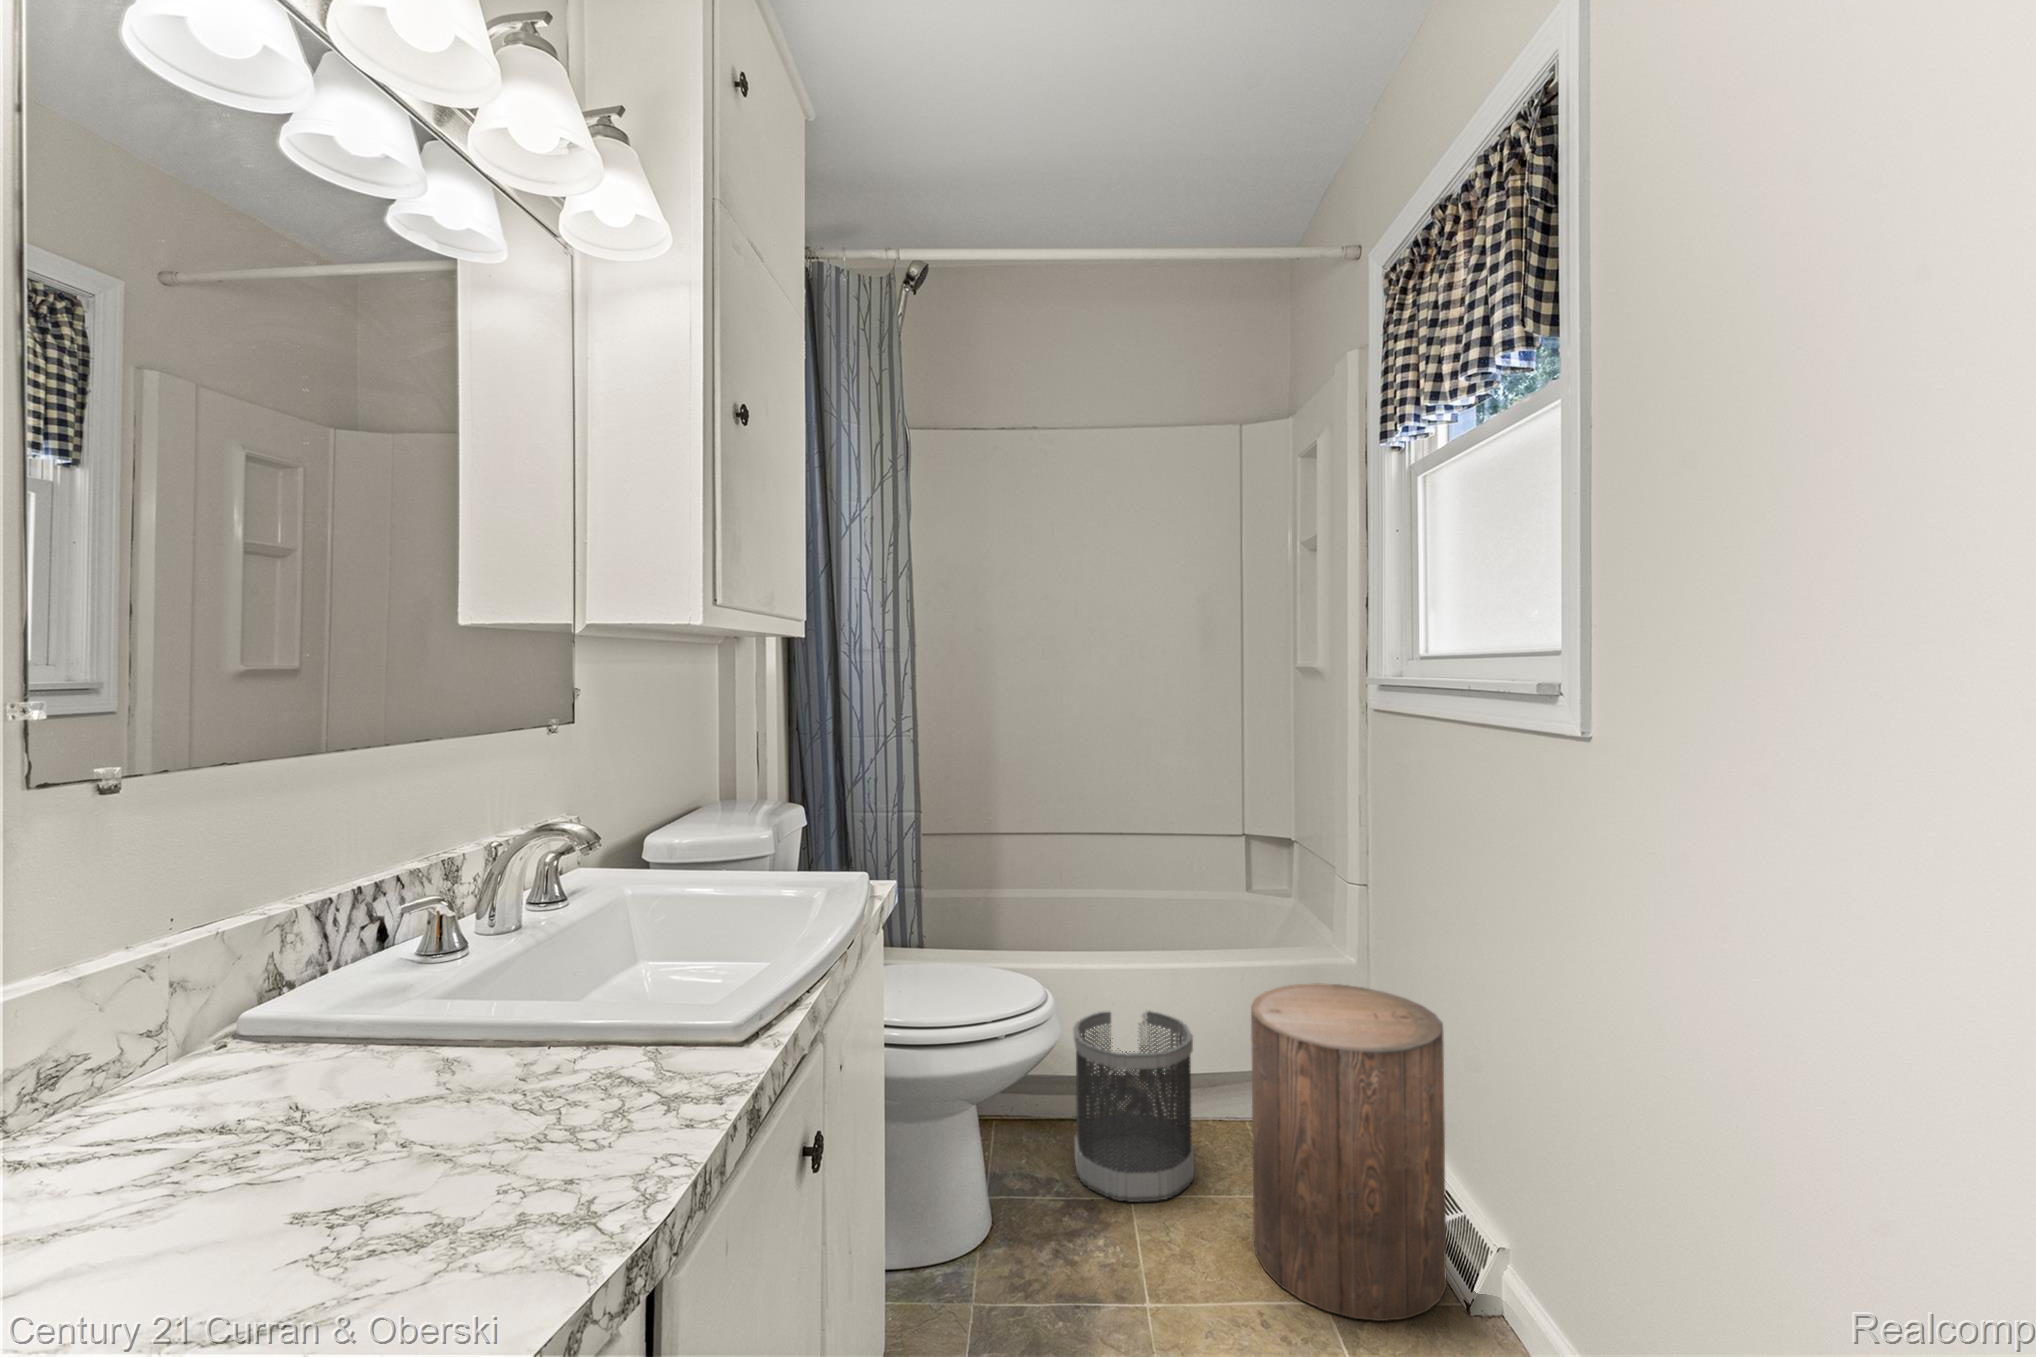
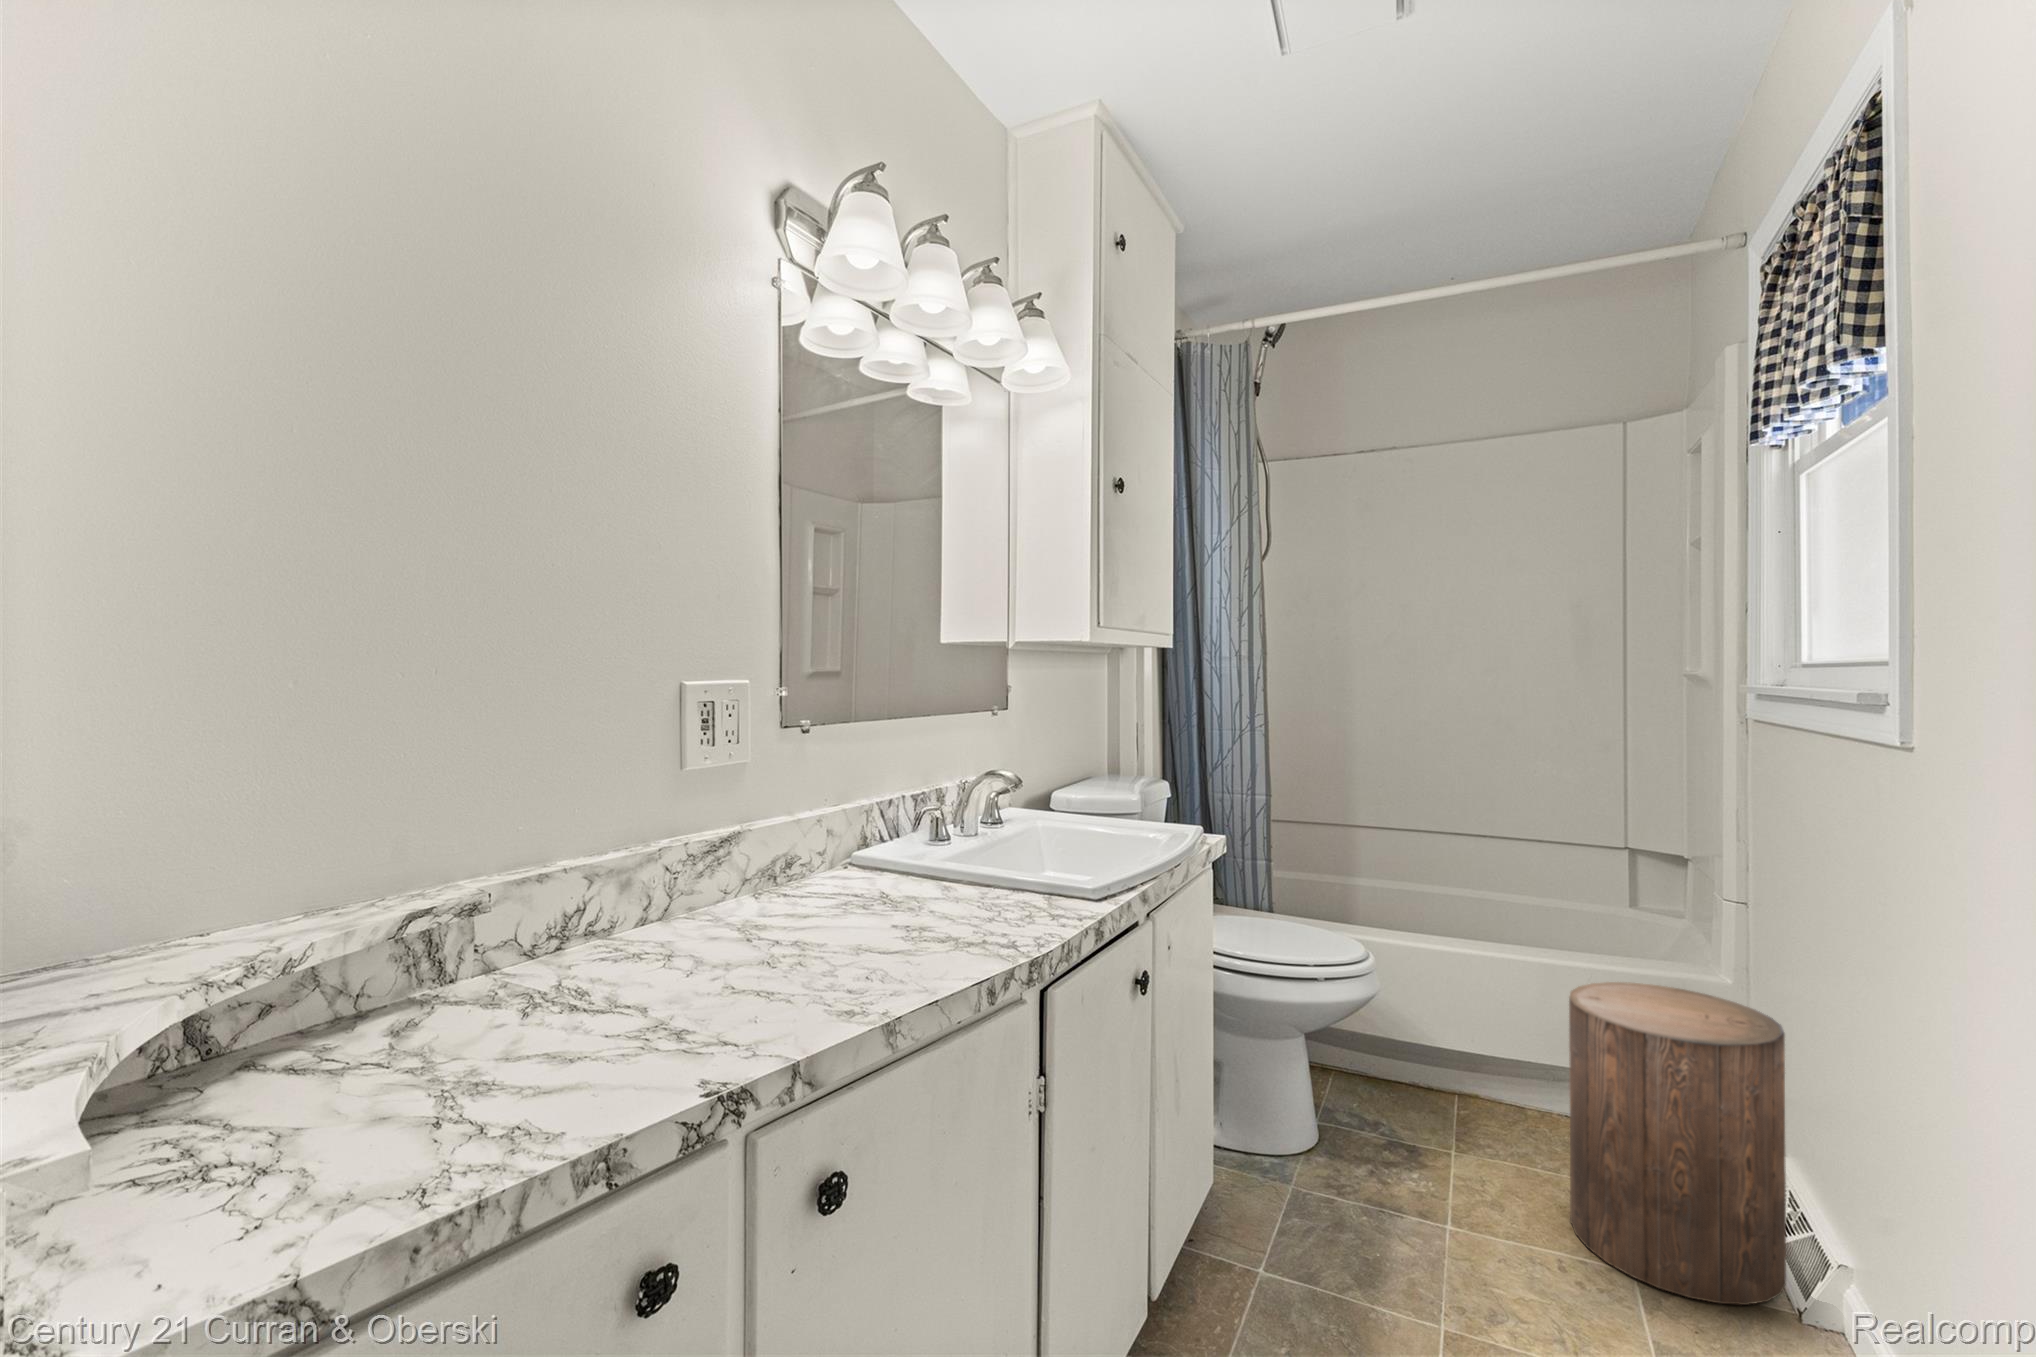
wastebasket: present [1073,1010,1194,1202] -> none [1405,989,1525,1163]

